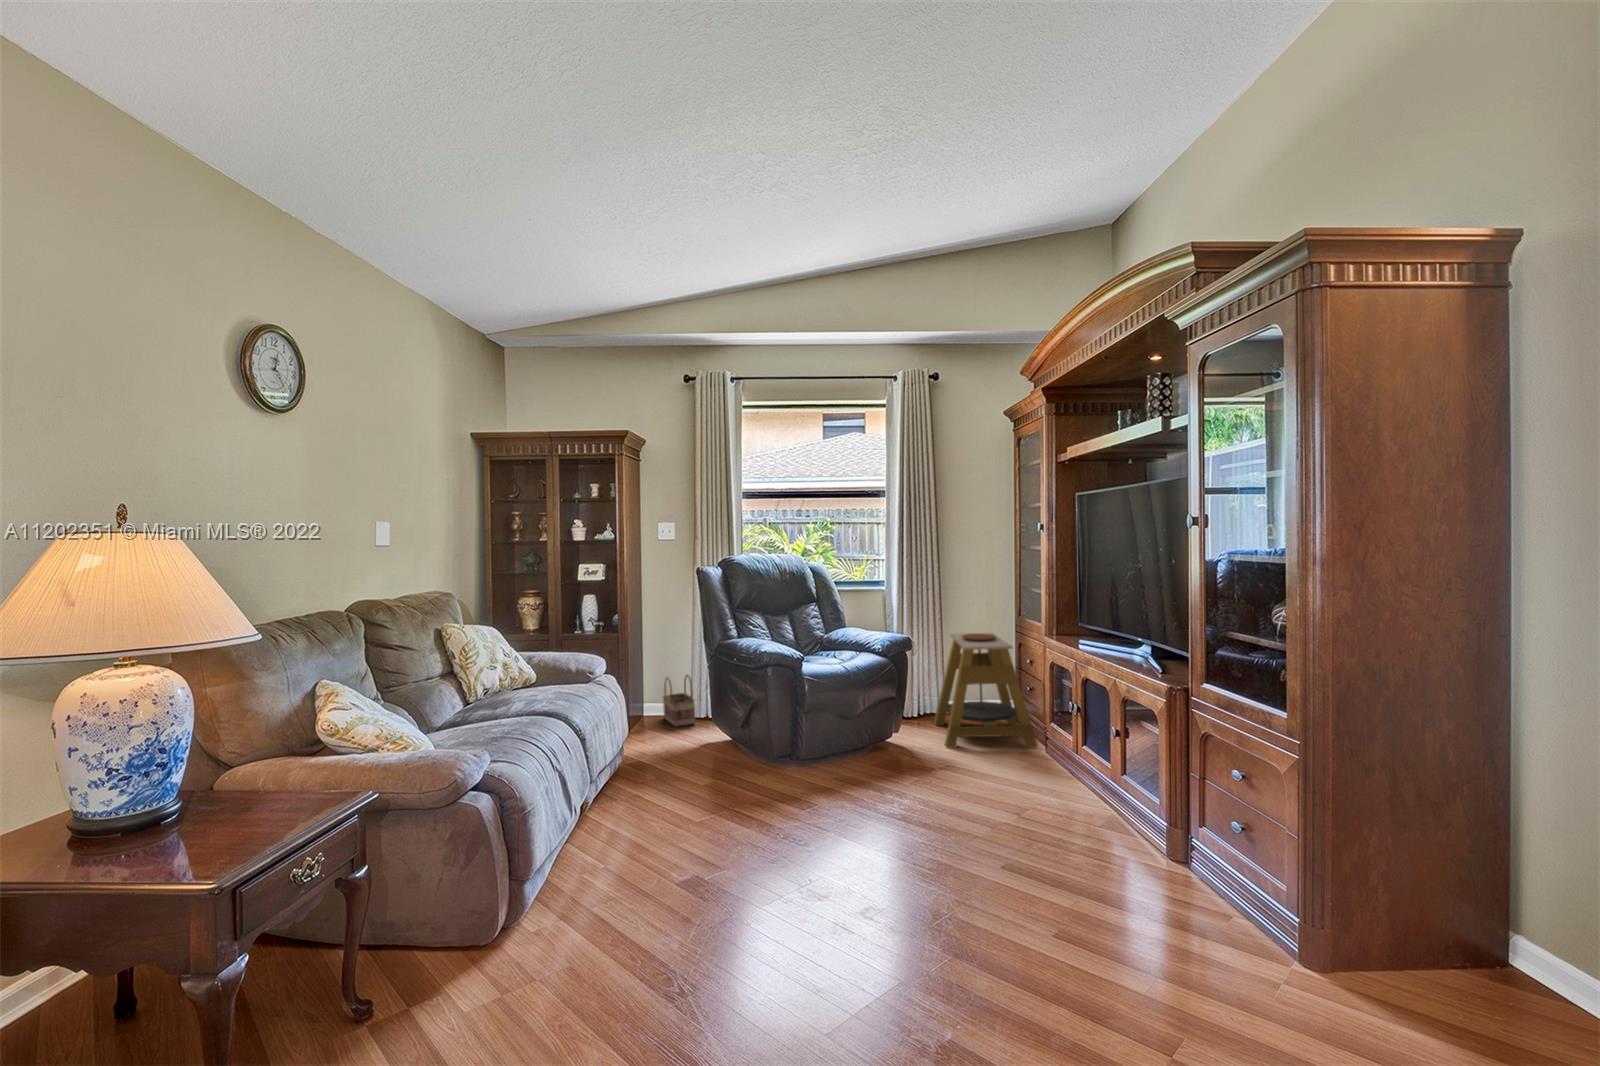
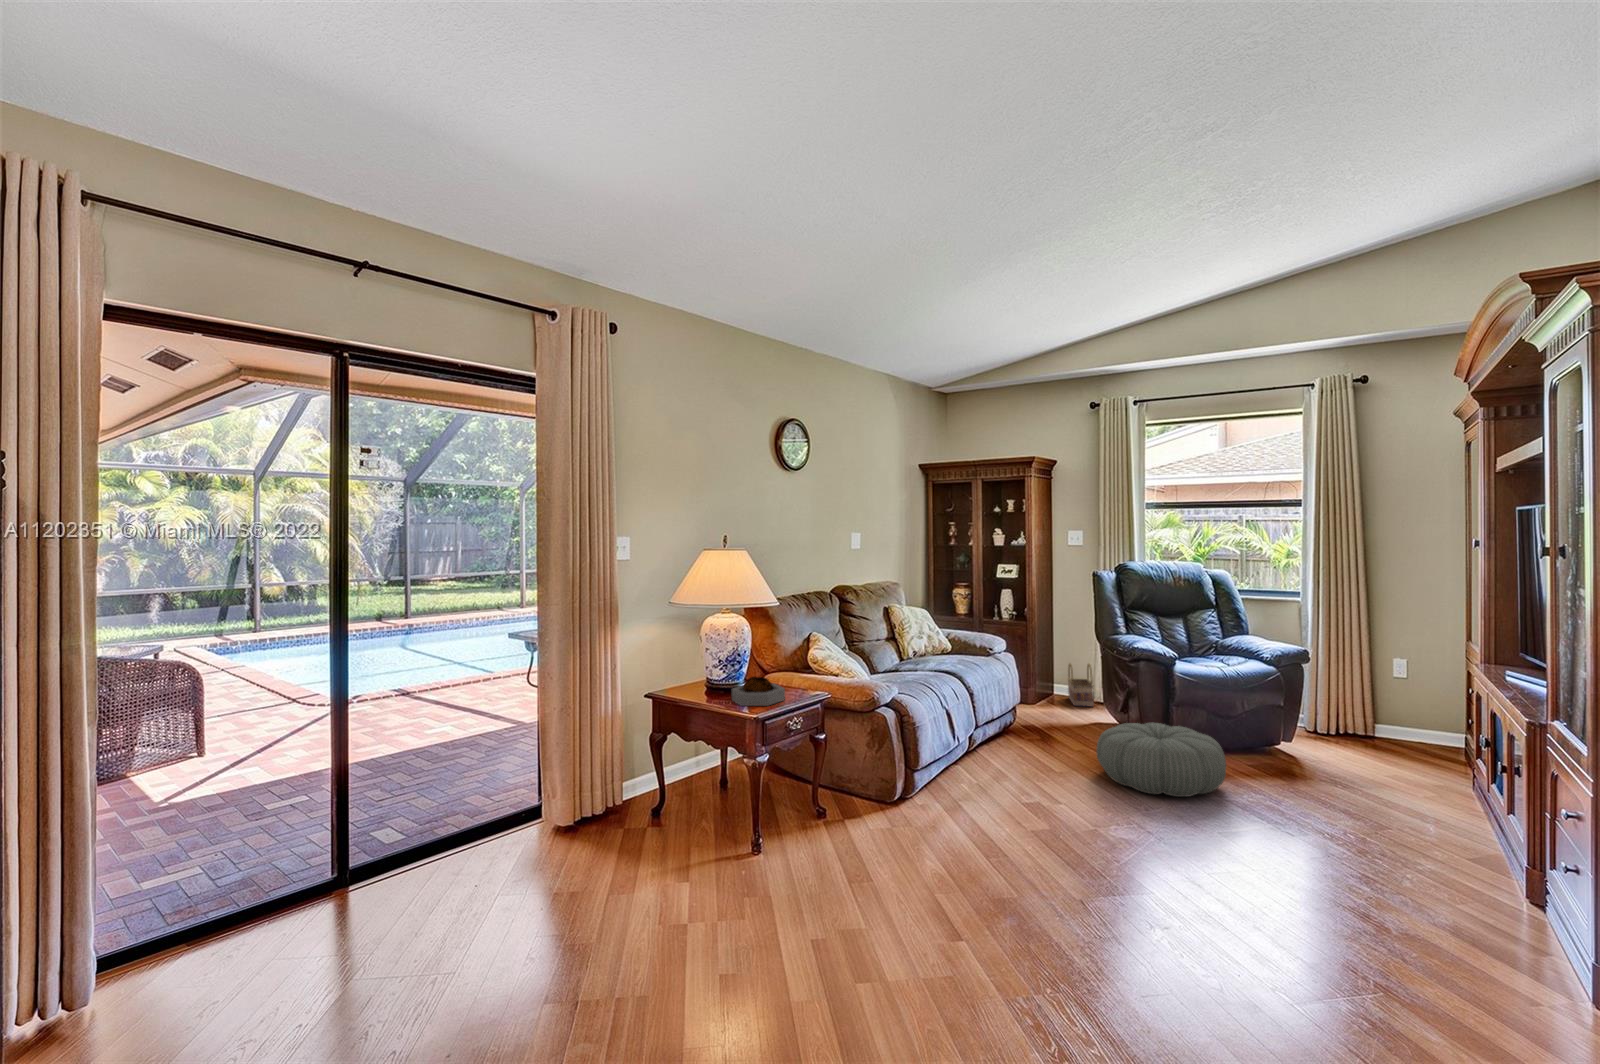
side table: present [934,633,1038,748] -> none [1360,654,1499,797]
pouf: none [740,734,872,820] -> present [1097,723,1226,797]
decorative bowl: none [140,784,285,865] -> present [731,677,785,706]

